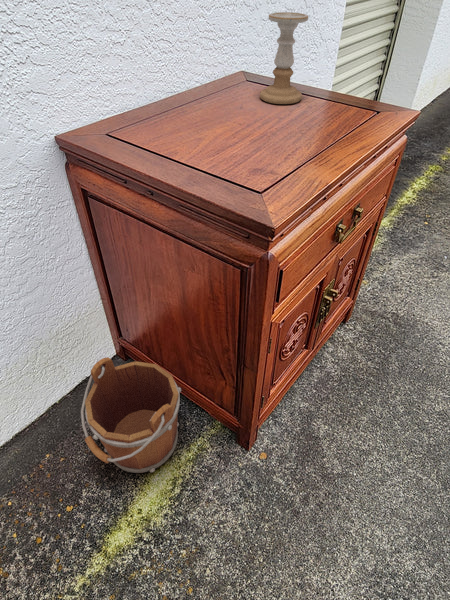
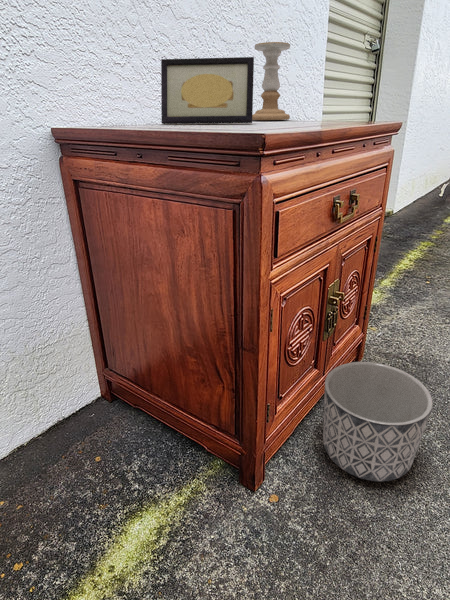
picture frame: none [167,58,267,133] -> present [161,57,254,124]
planter: none [307,345,400,445] -> present [323,362,432,481]
bucket: present [81,357,181,473] -> none [48,367,171,521]

